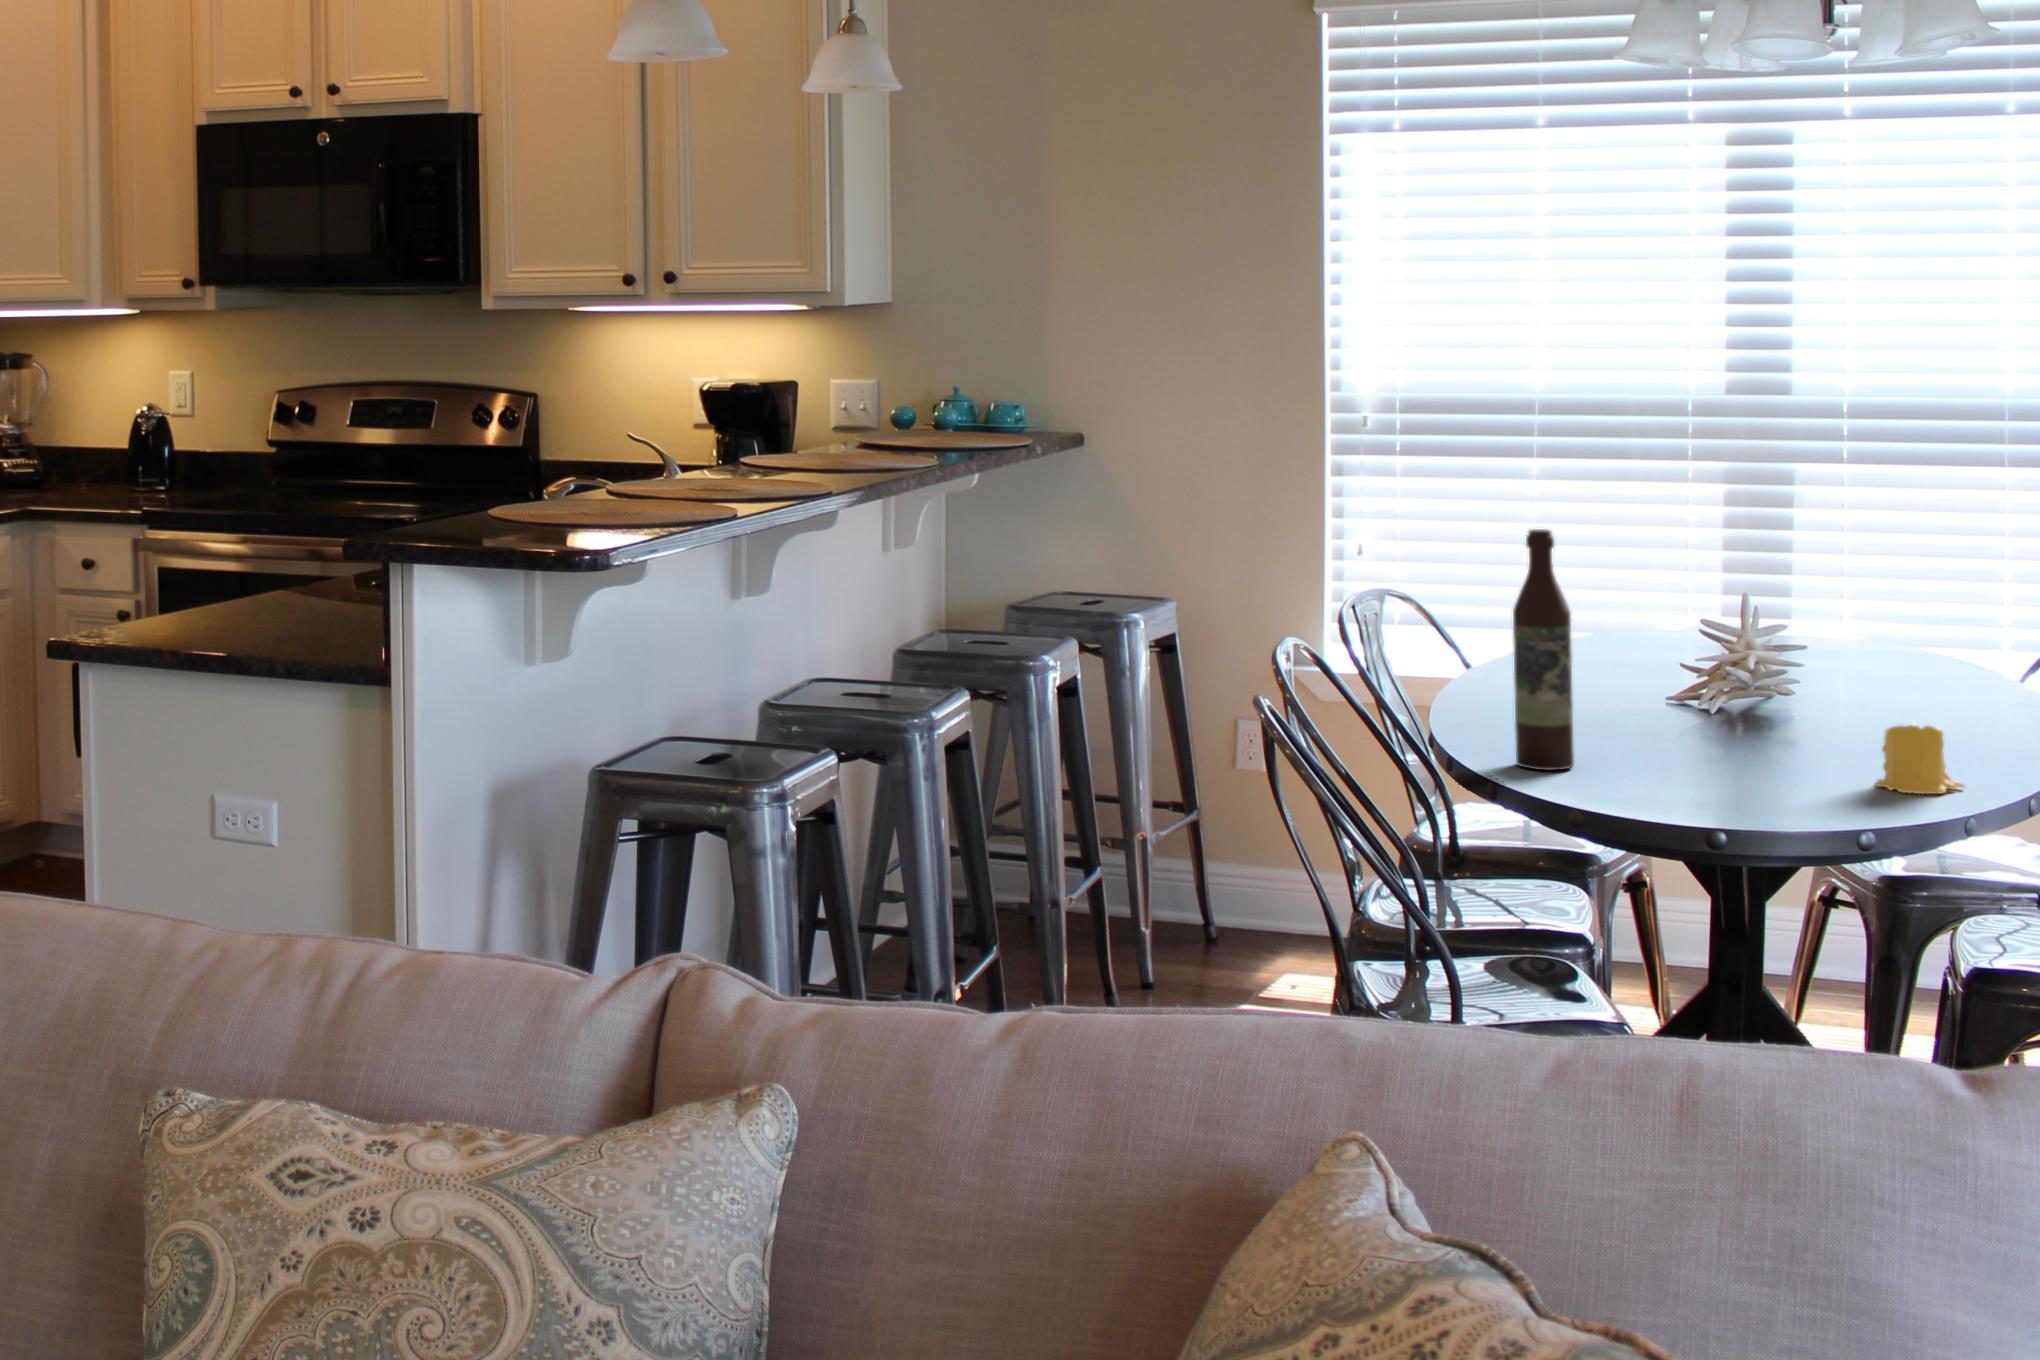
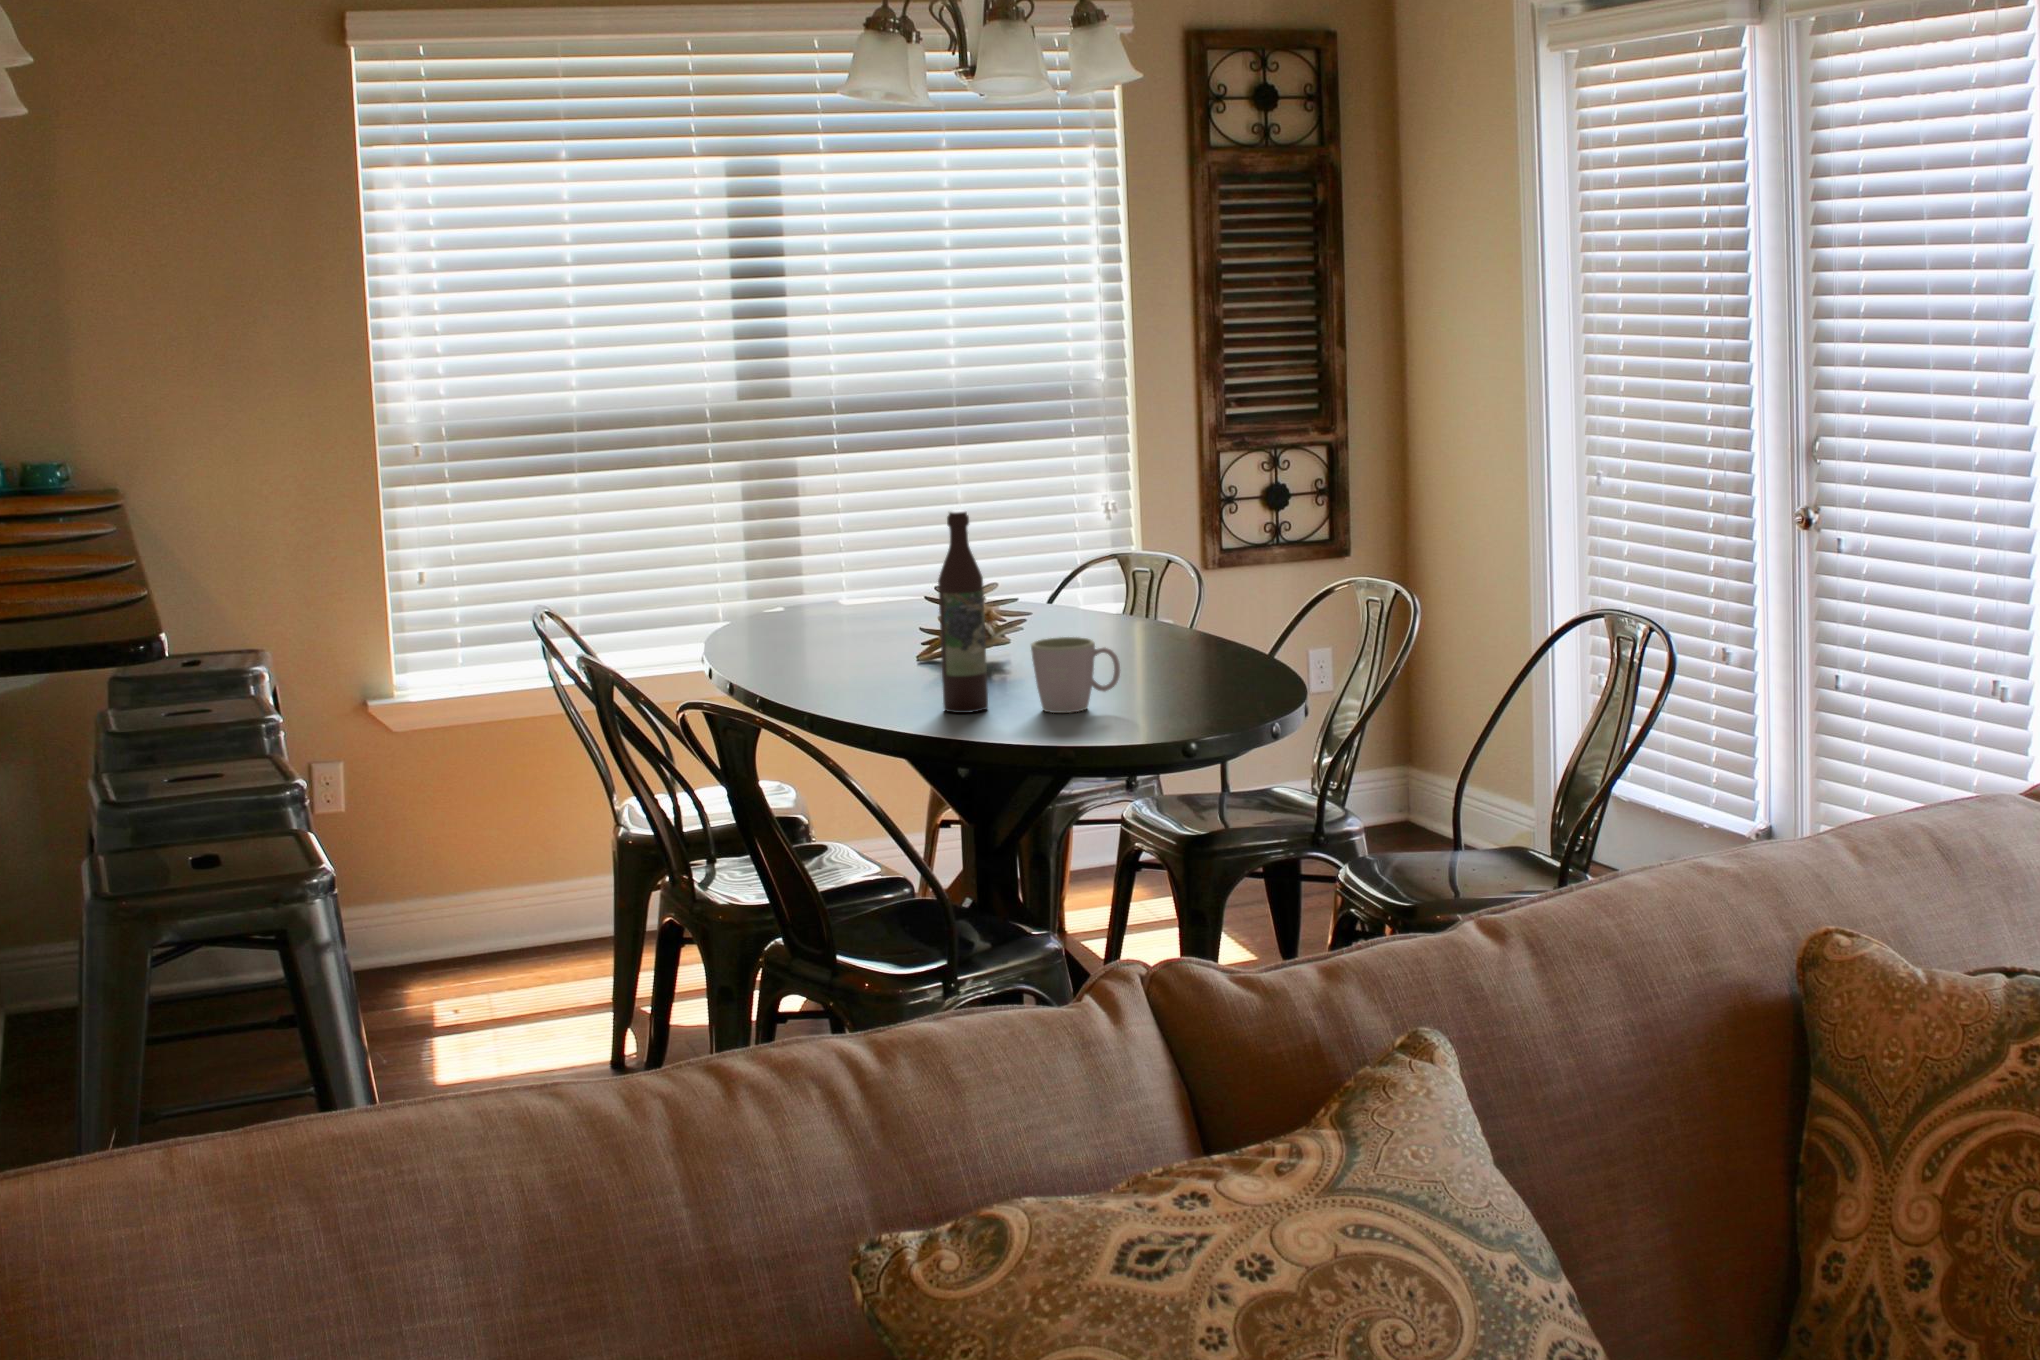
mug: none [1609,697,1720,792] -> present [1031,637,1120,713]
candle: present [1876,724,1964,794] -> none [1171,627,1224,684]

